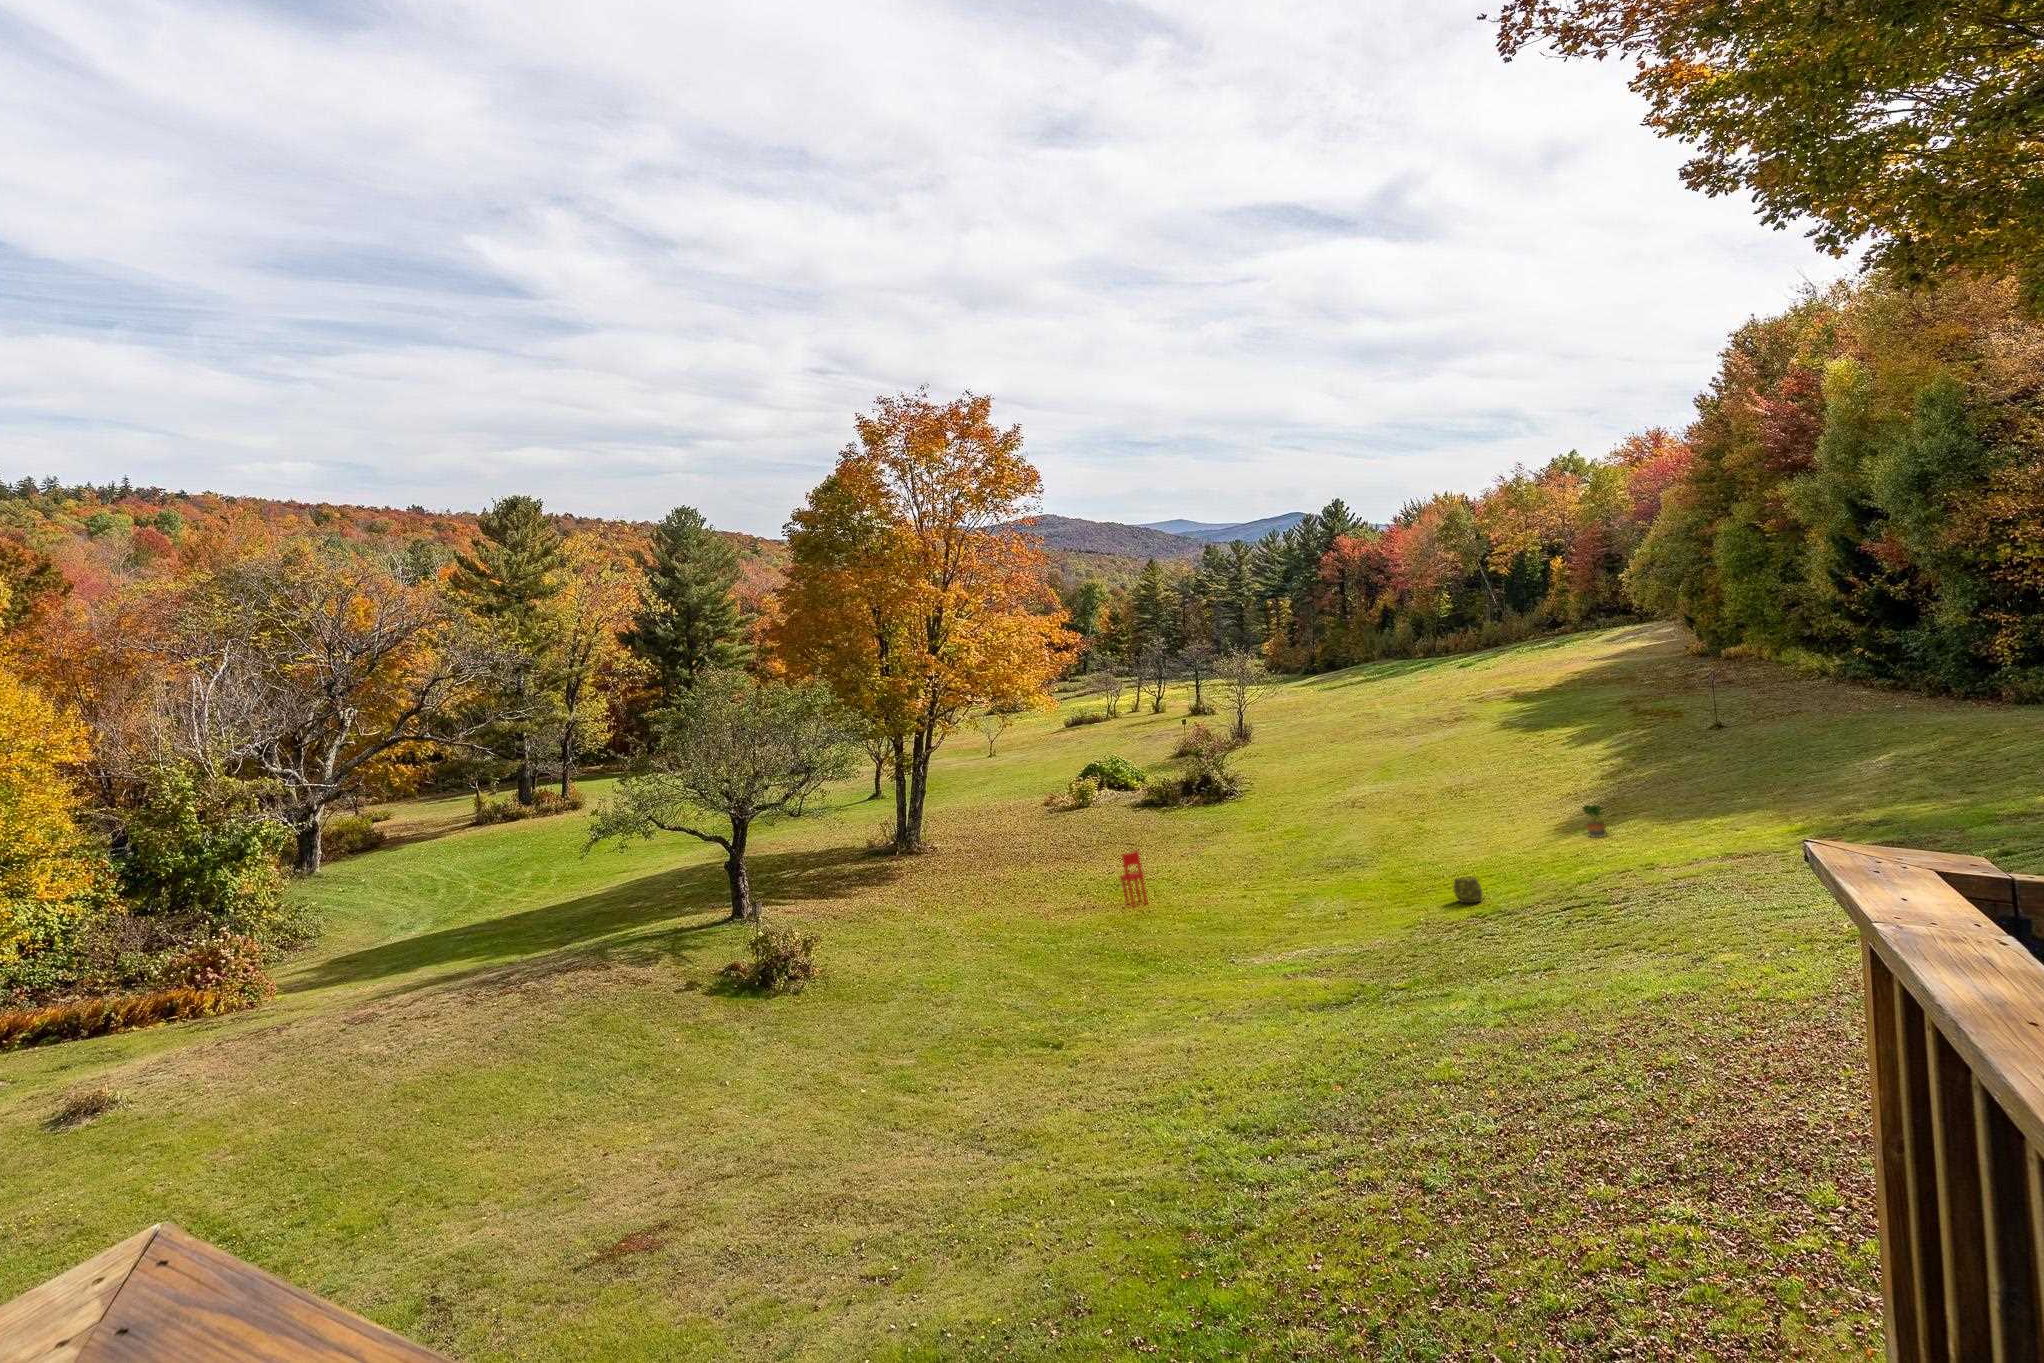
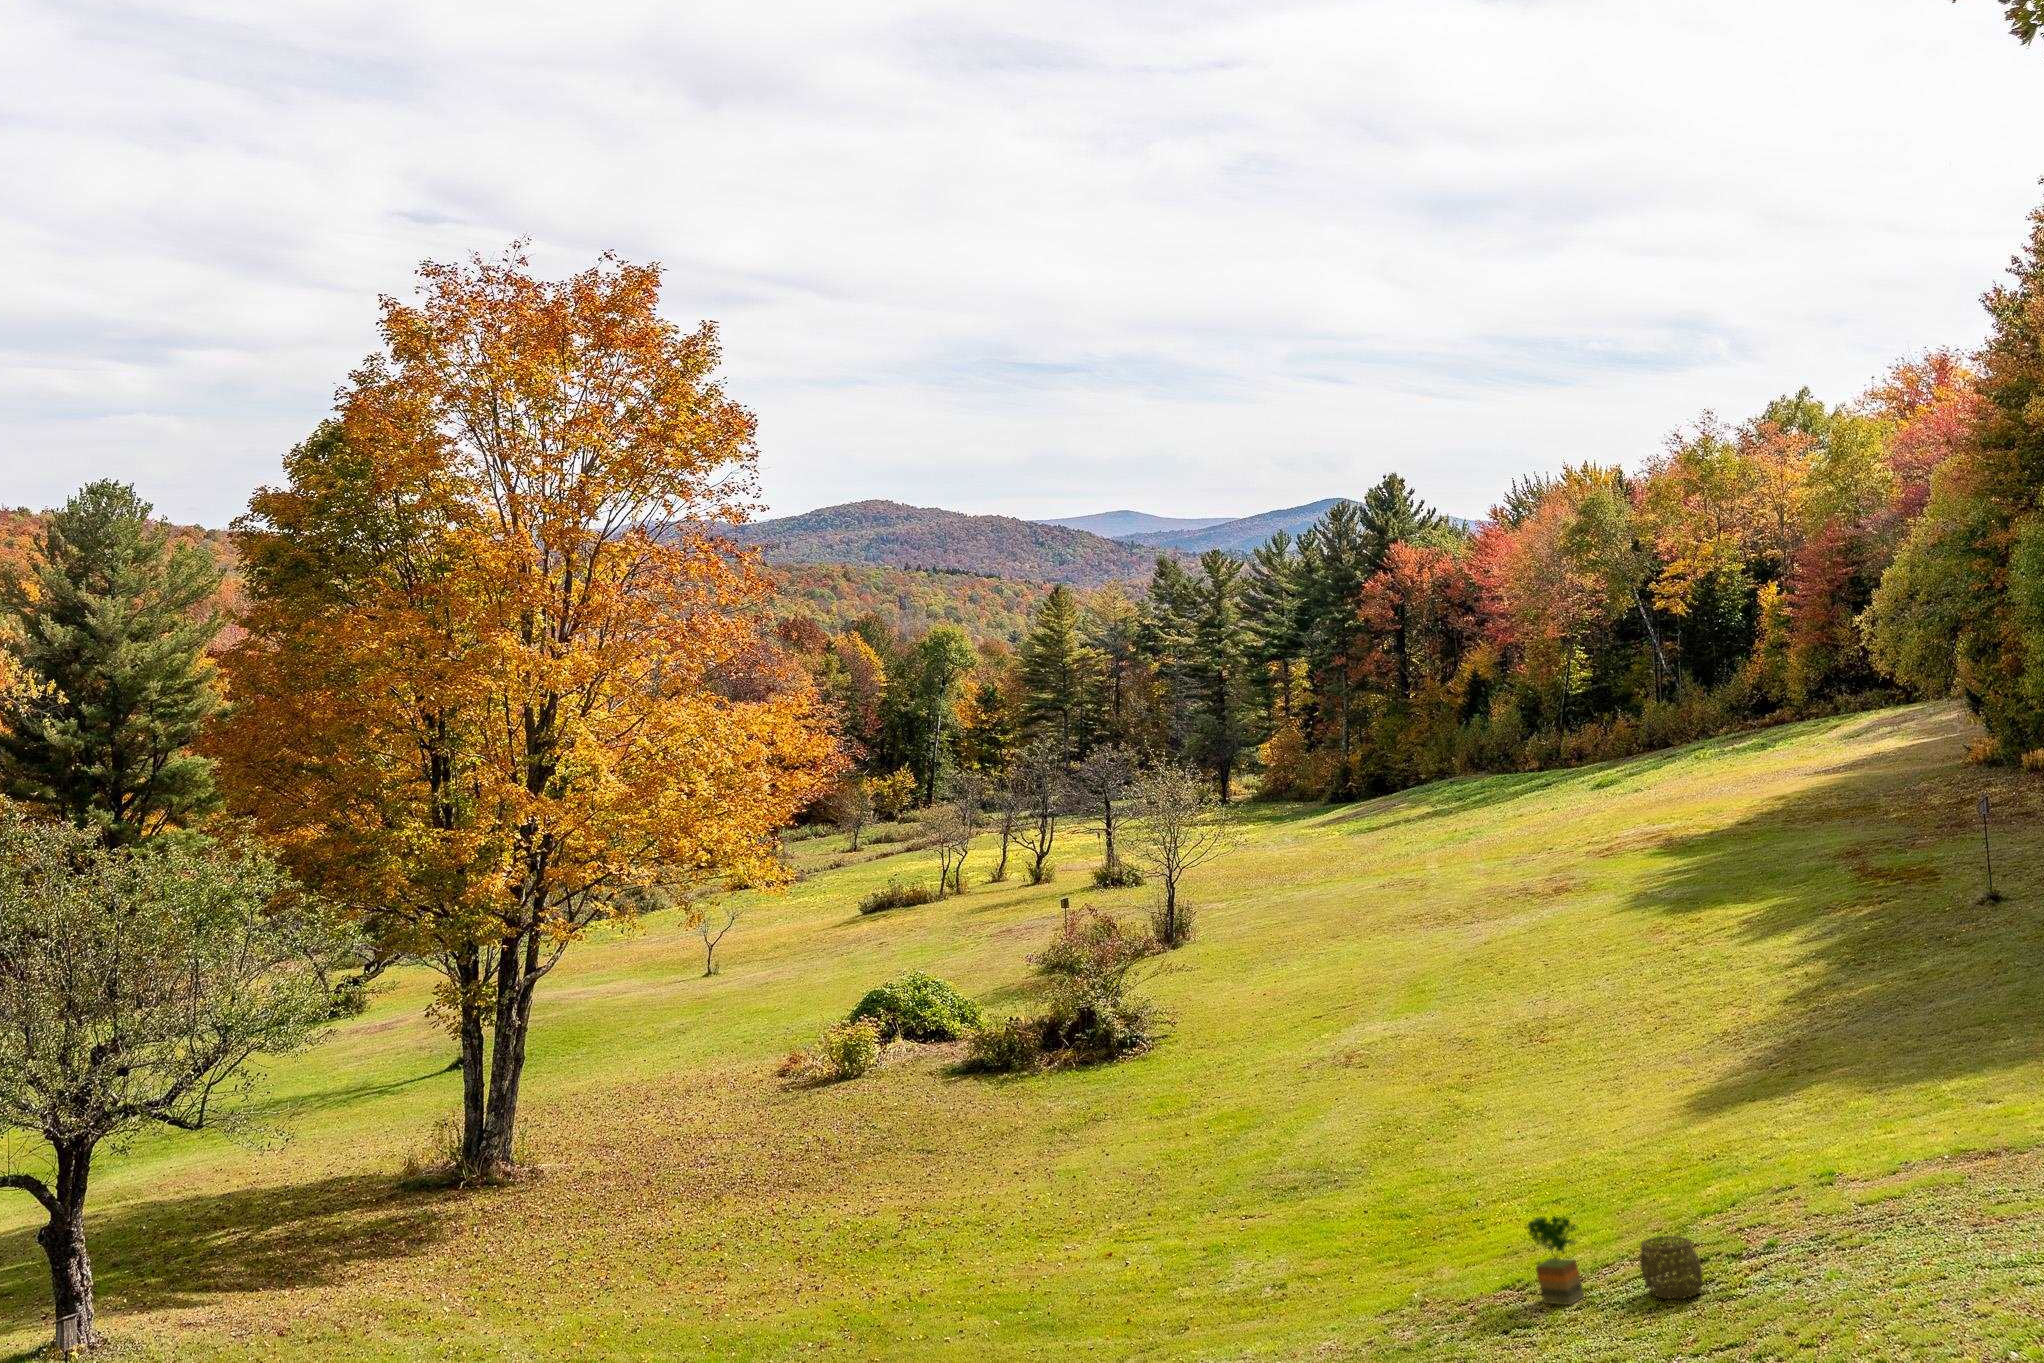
potted tree: present [1583,805,1606,838] -> present [1527,1216,1584,1305]
chair: present [1119,851,1148,906] -> none [912,1185,974,1314]

